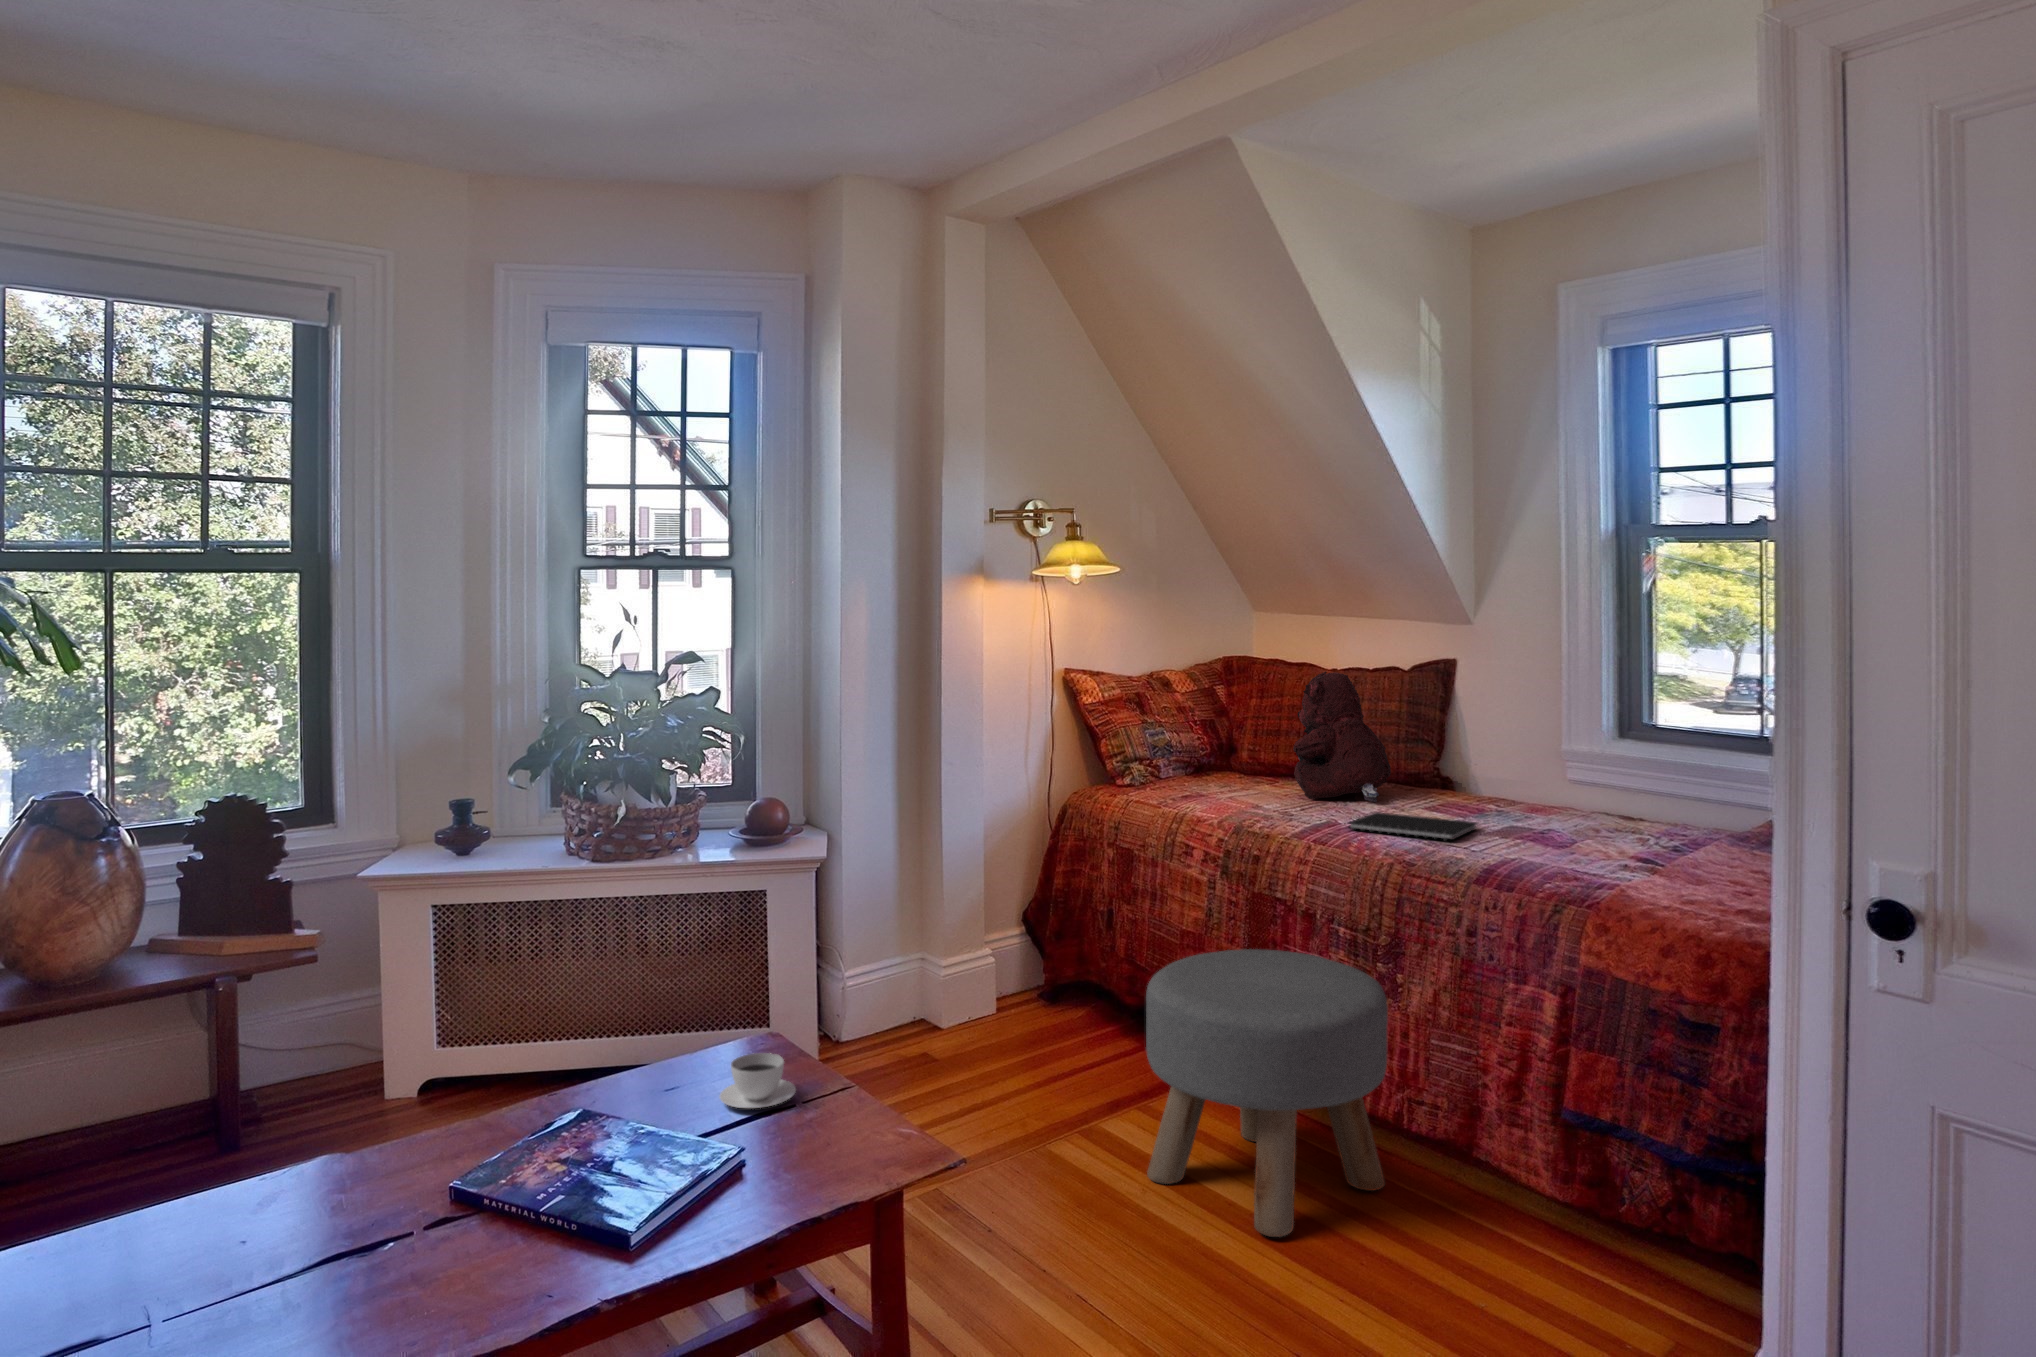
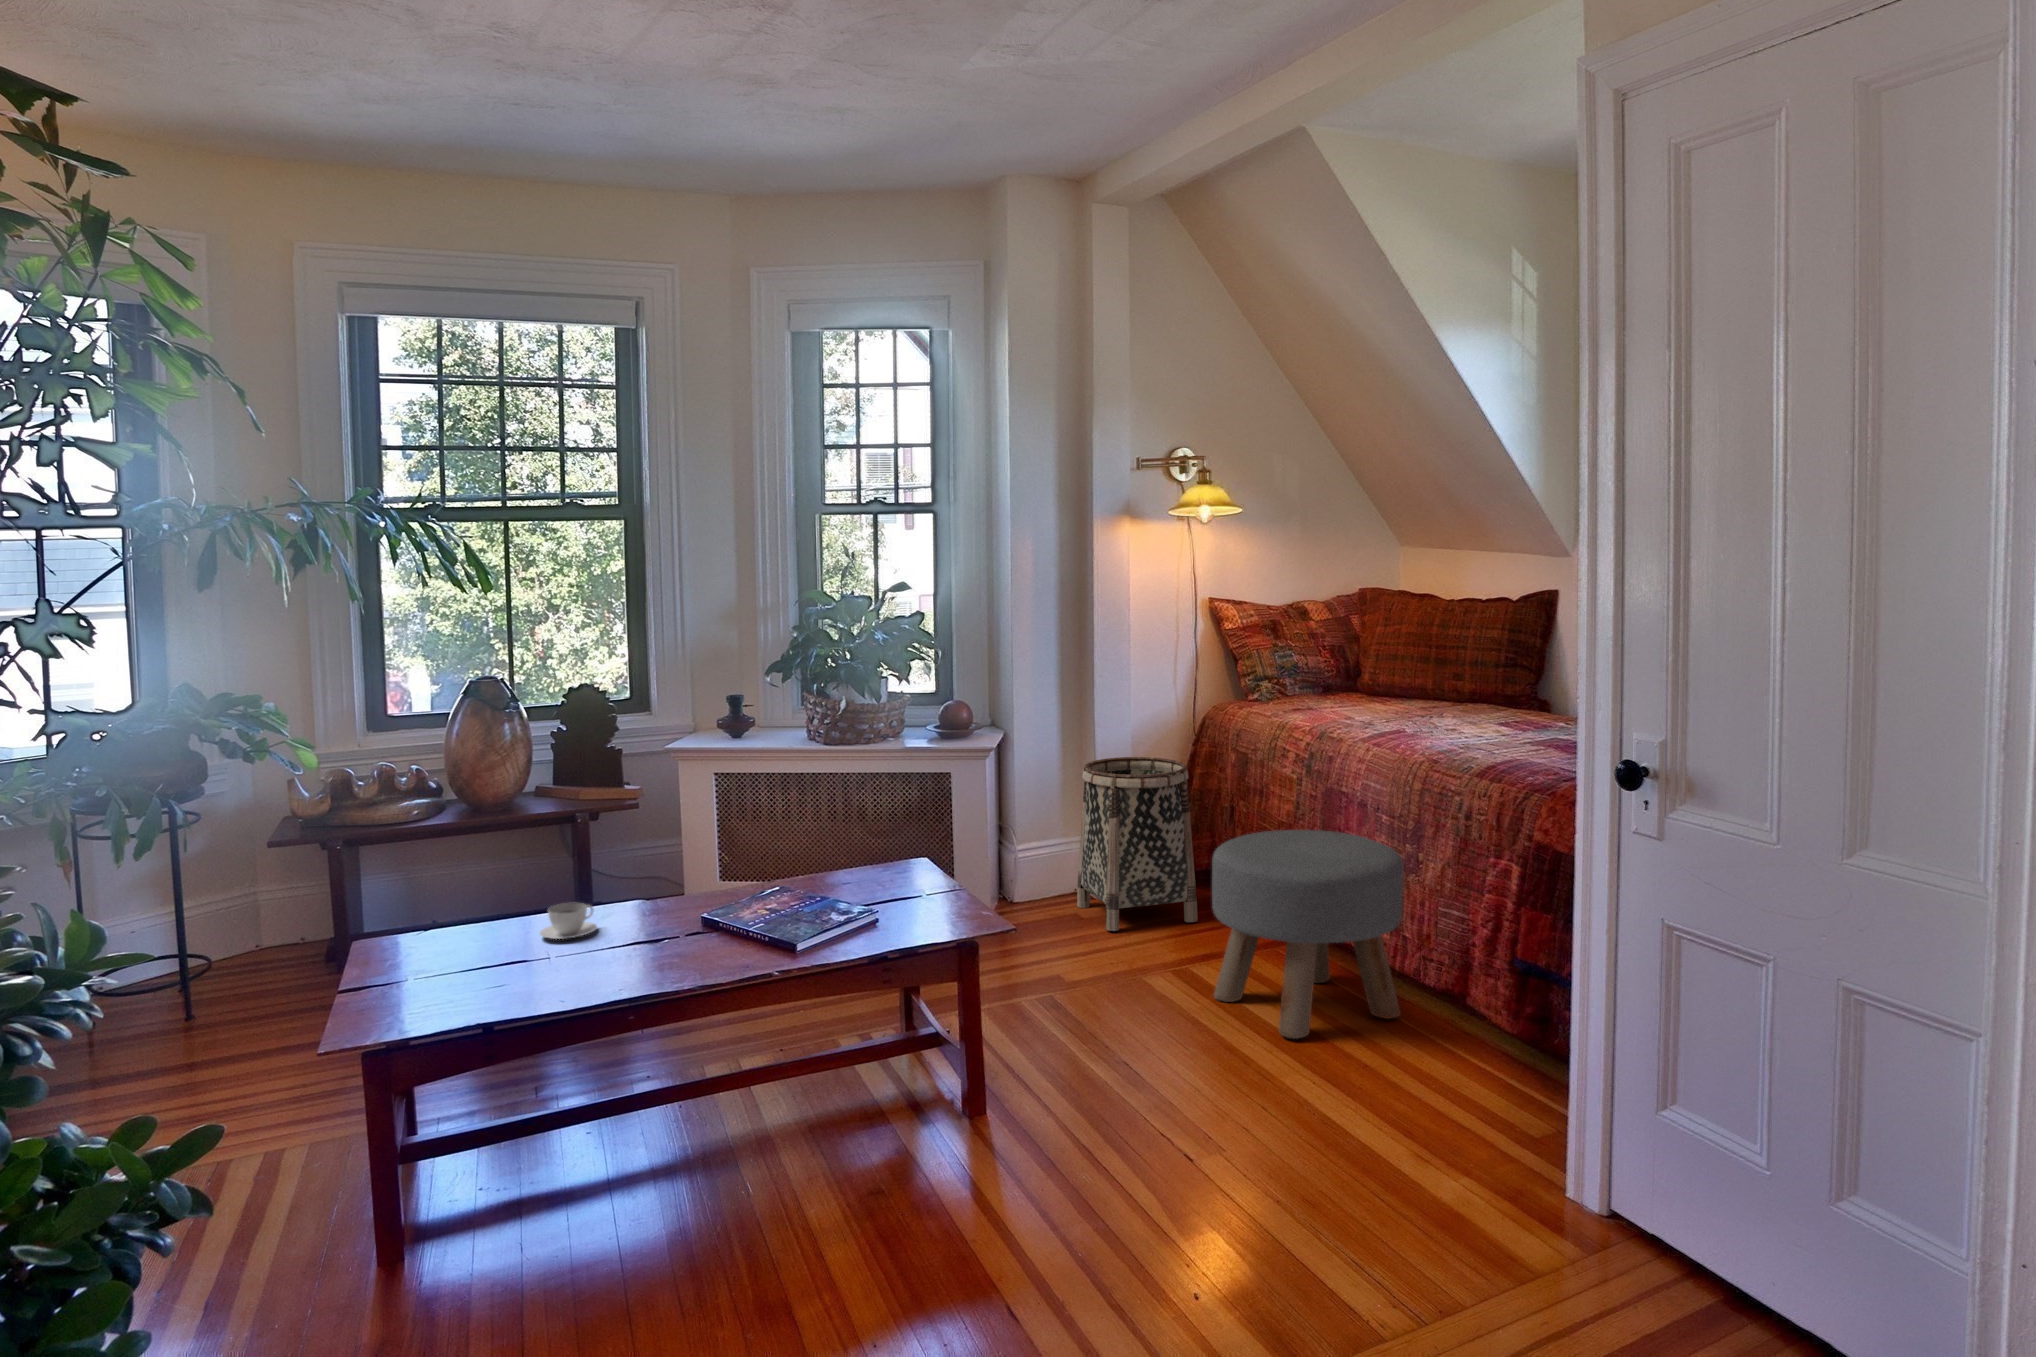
teddy bear: present [1293,672,1391,802] -> none [1385,606,1473,719]
notebook: present [1349,812,1477,840] -> none [1404,725,1518,747]
basket: none [926,858,1082,1085] -> present [1077,757,1198,931]
teacup: present [720,1053,796,1108] -> present [540,903,597,939]

